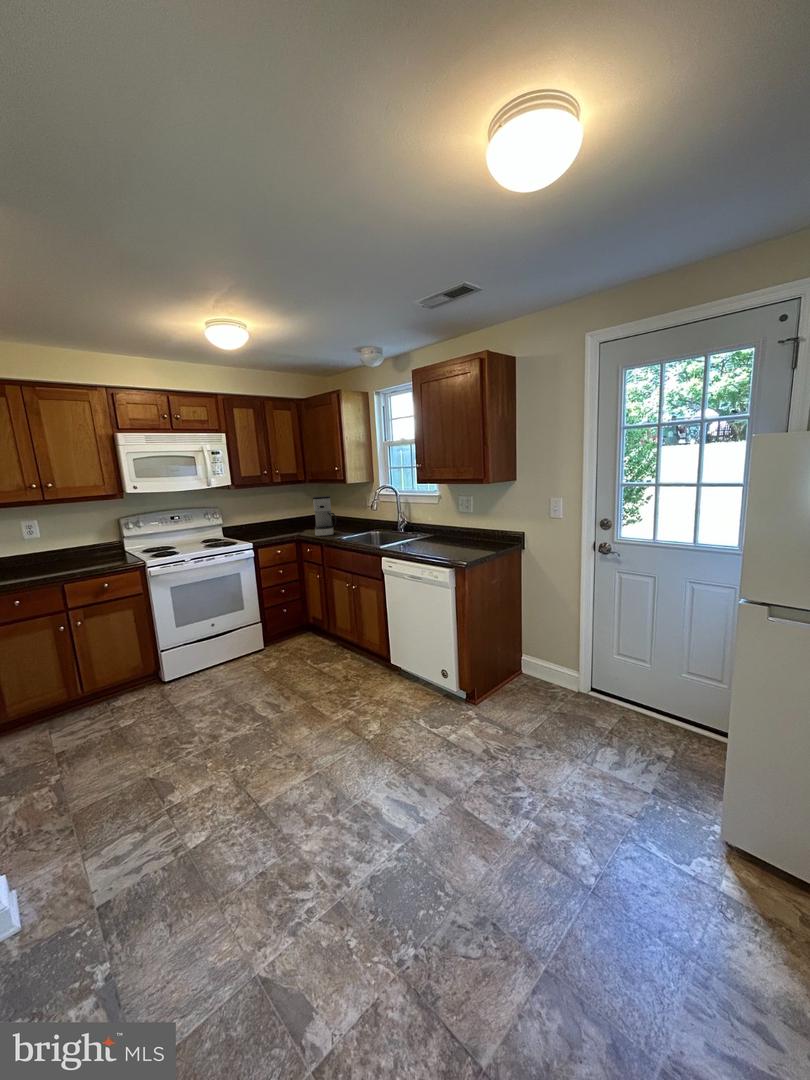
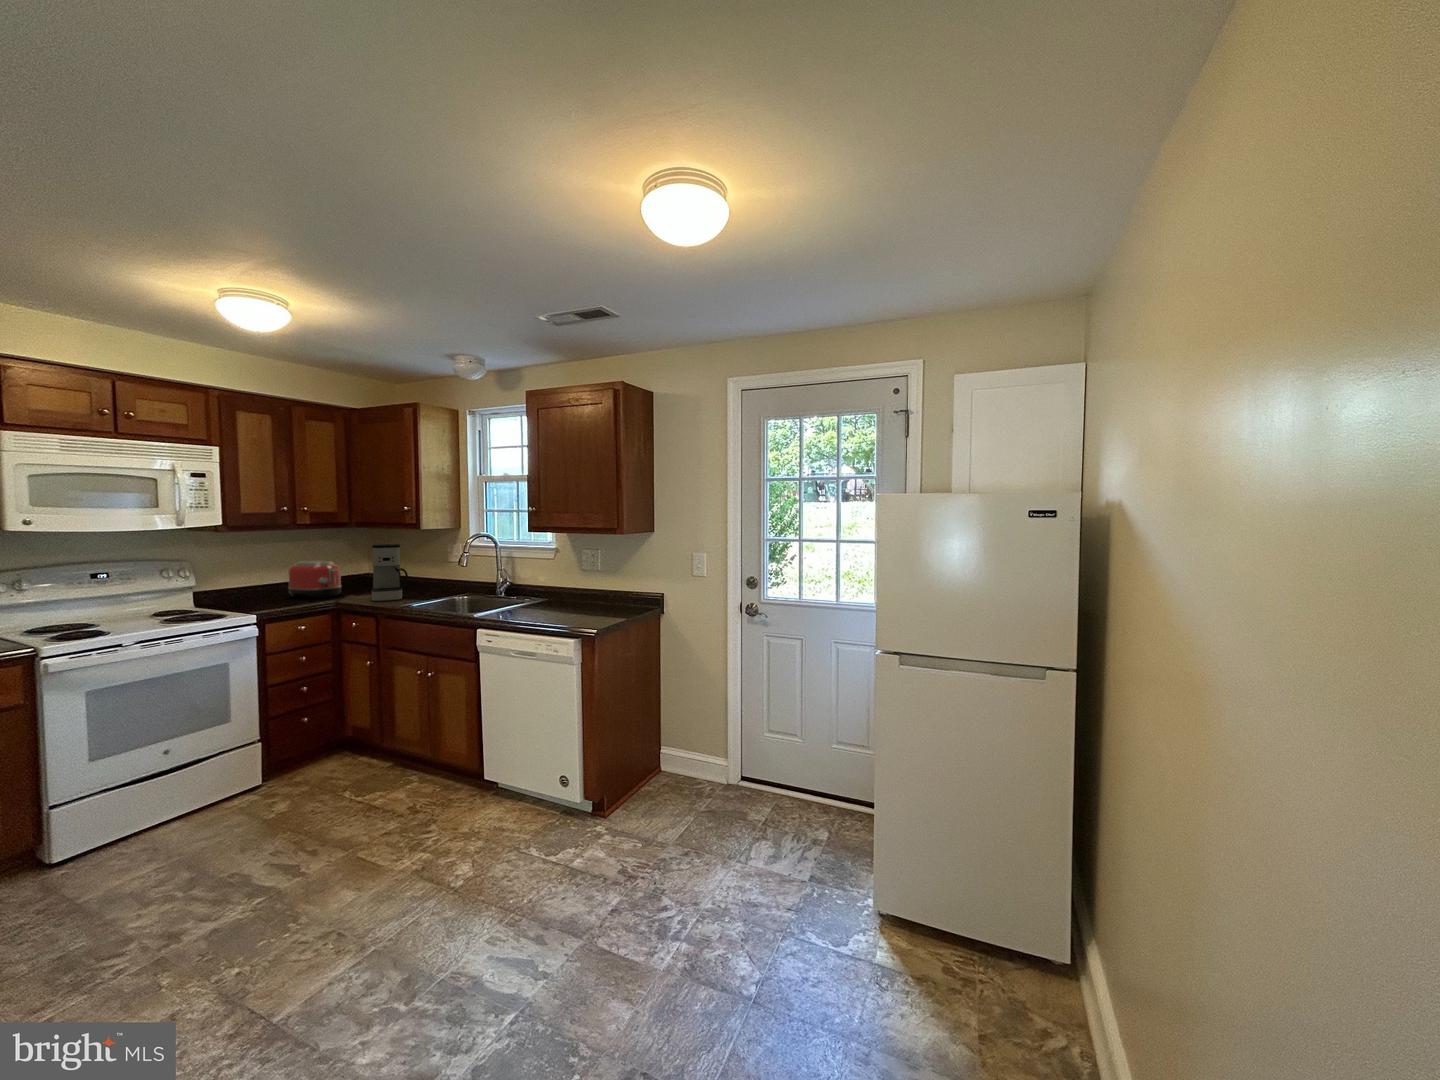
toaster: none [268,508,299,534] -> present [288,561,341,598]

